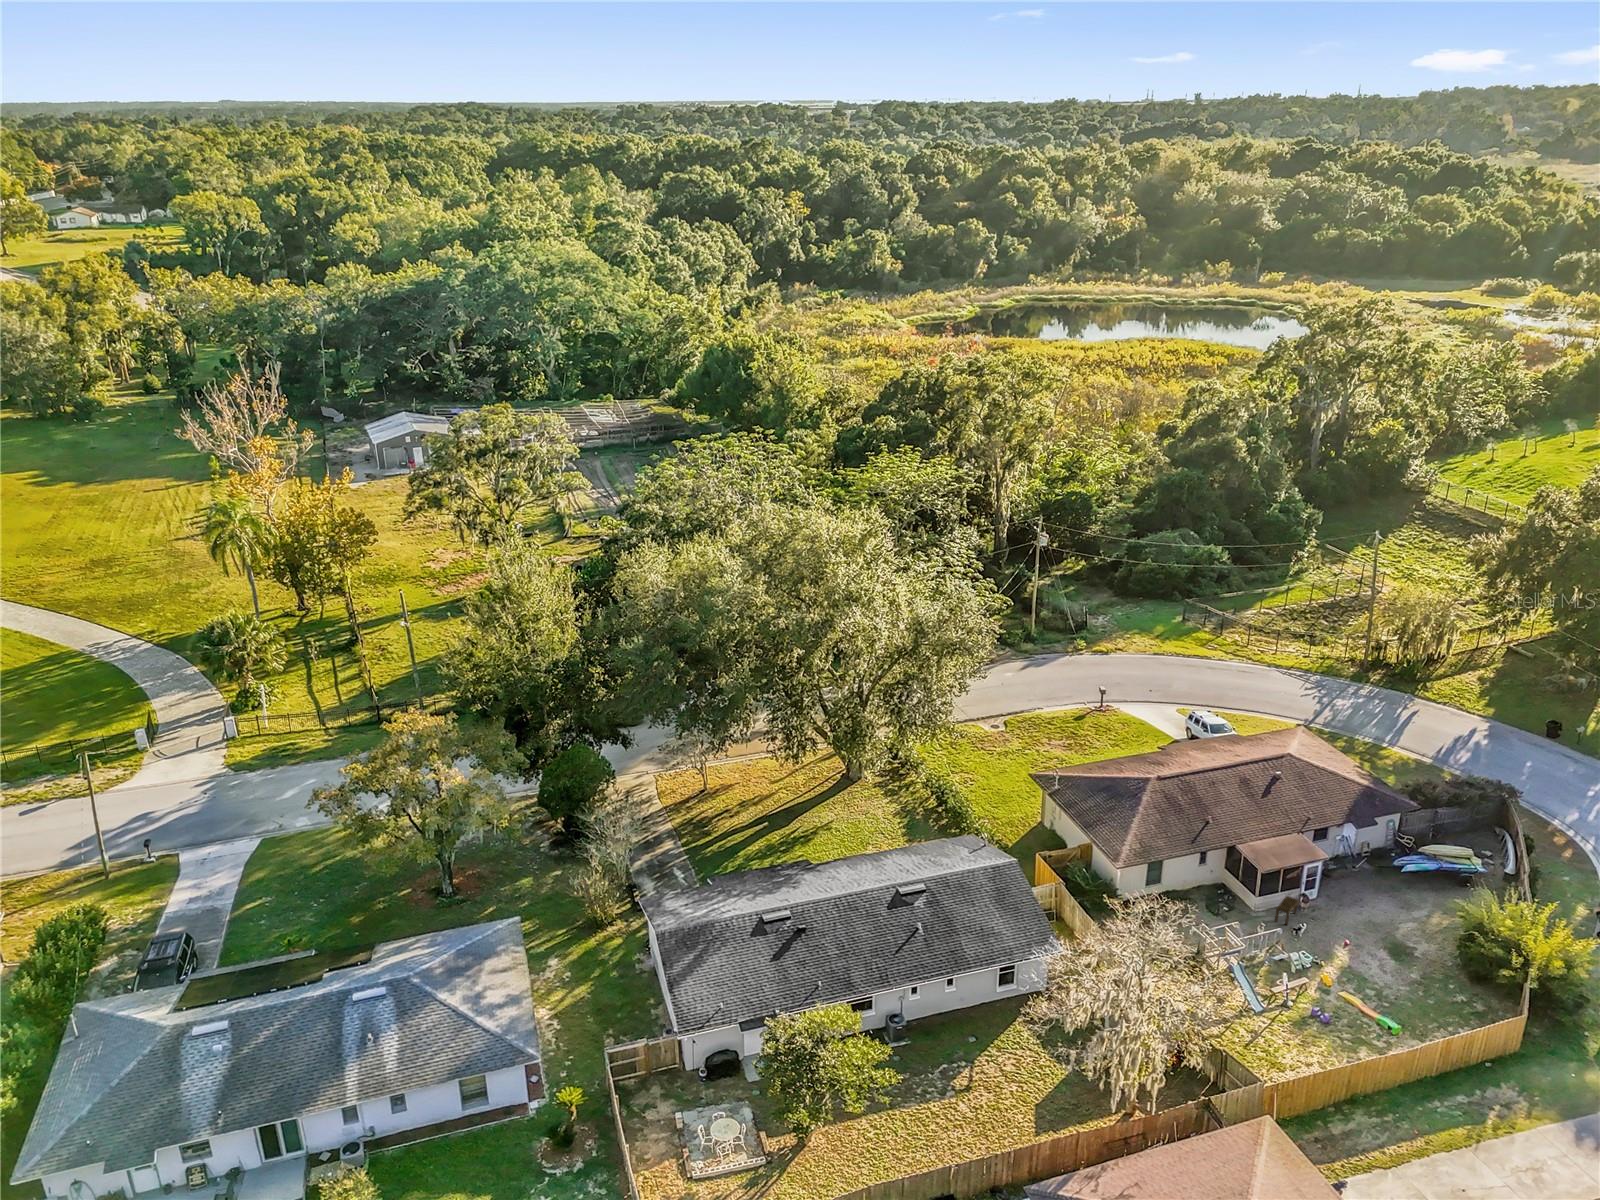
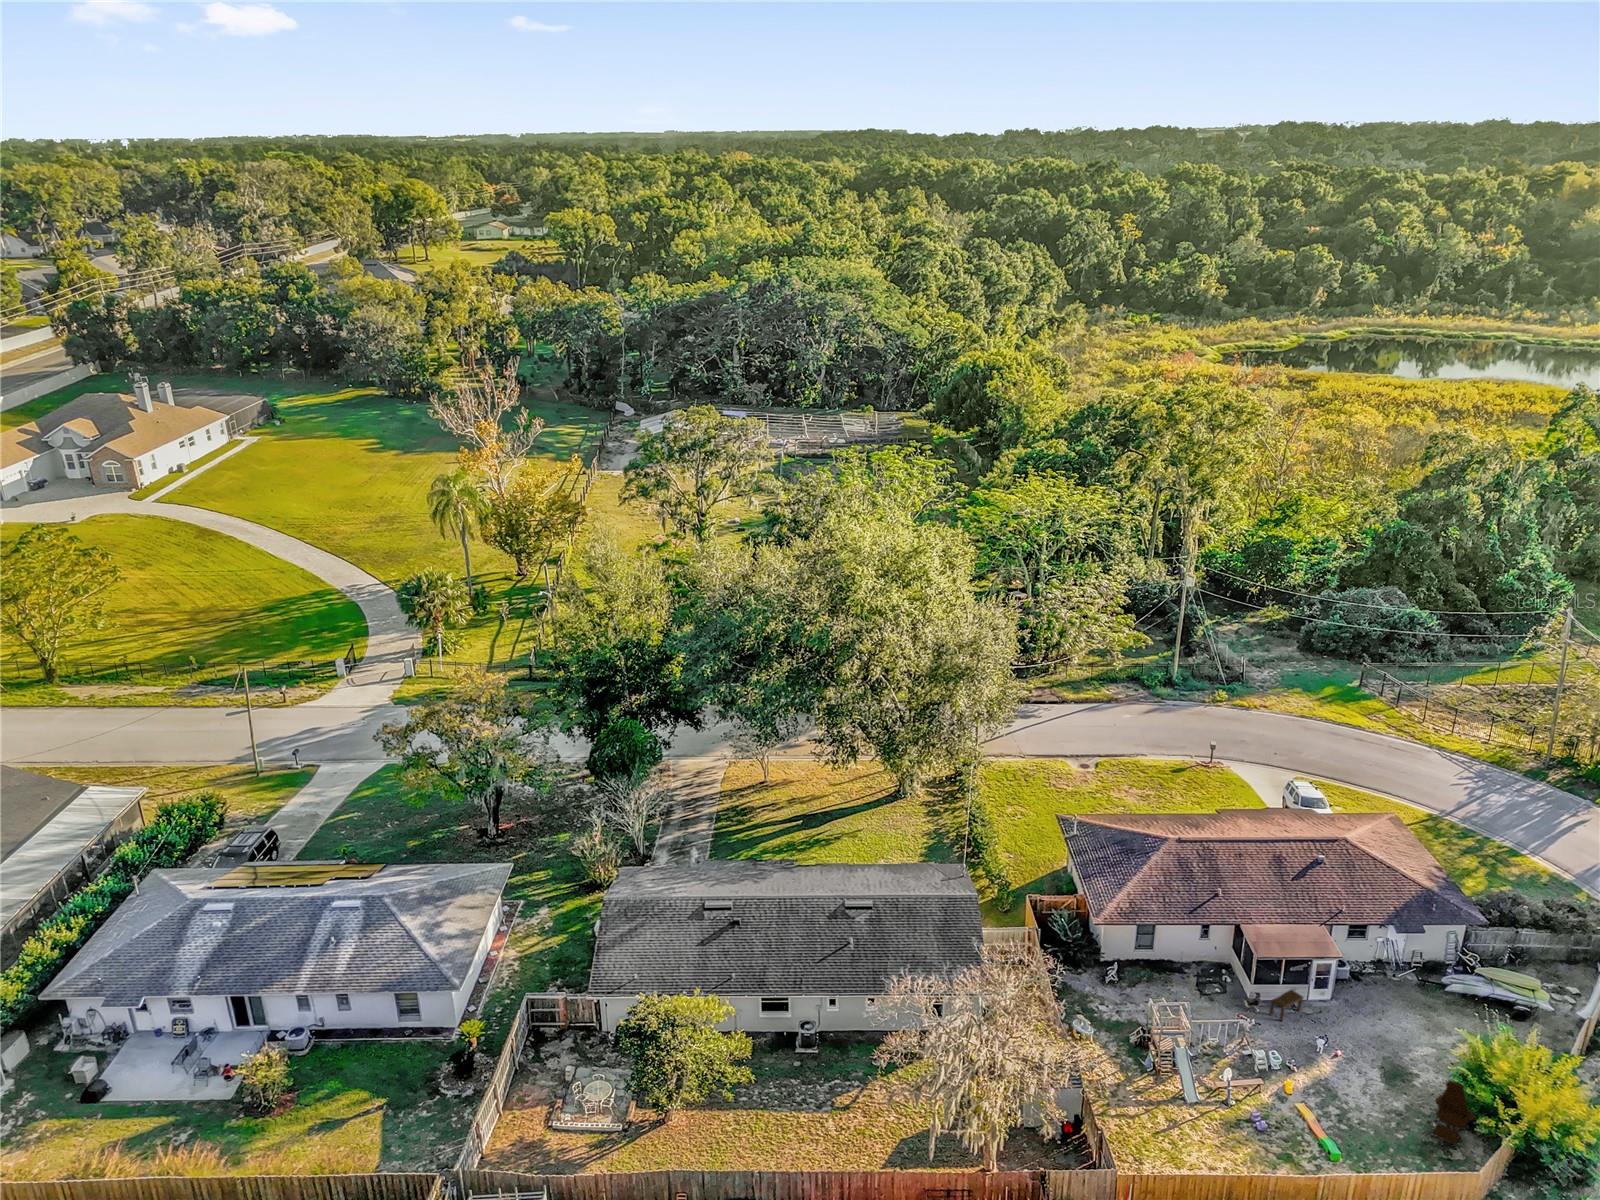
lounge chair: none [1438,944,1472,1000] -> present [1434,1081,1475,1145]

